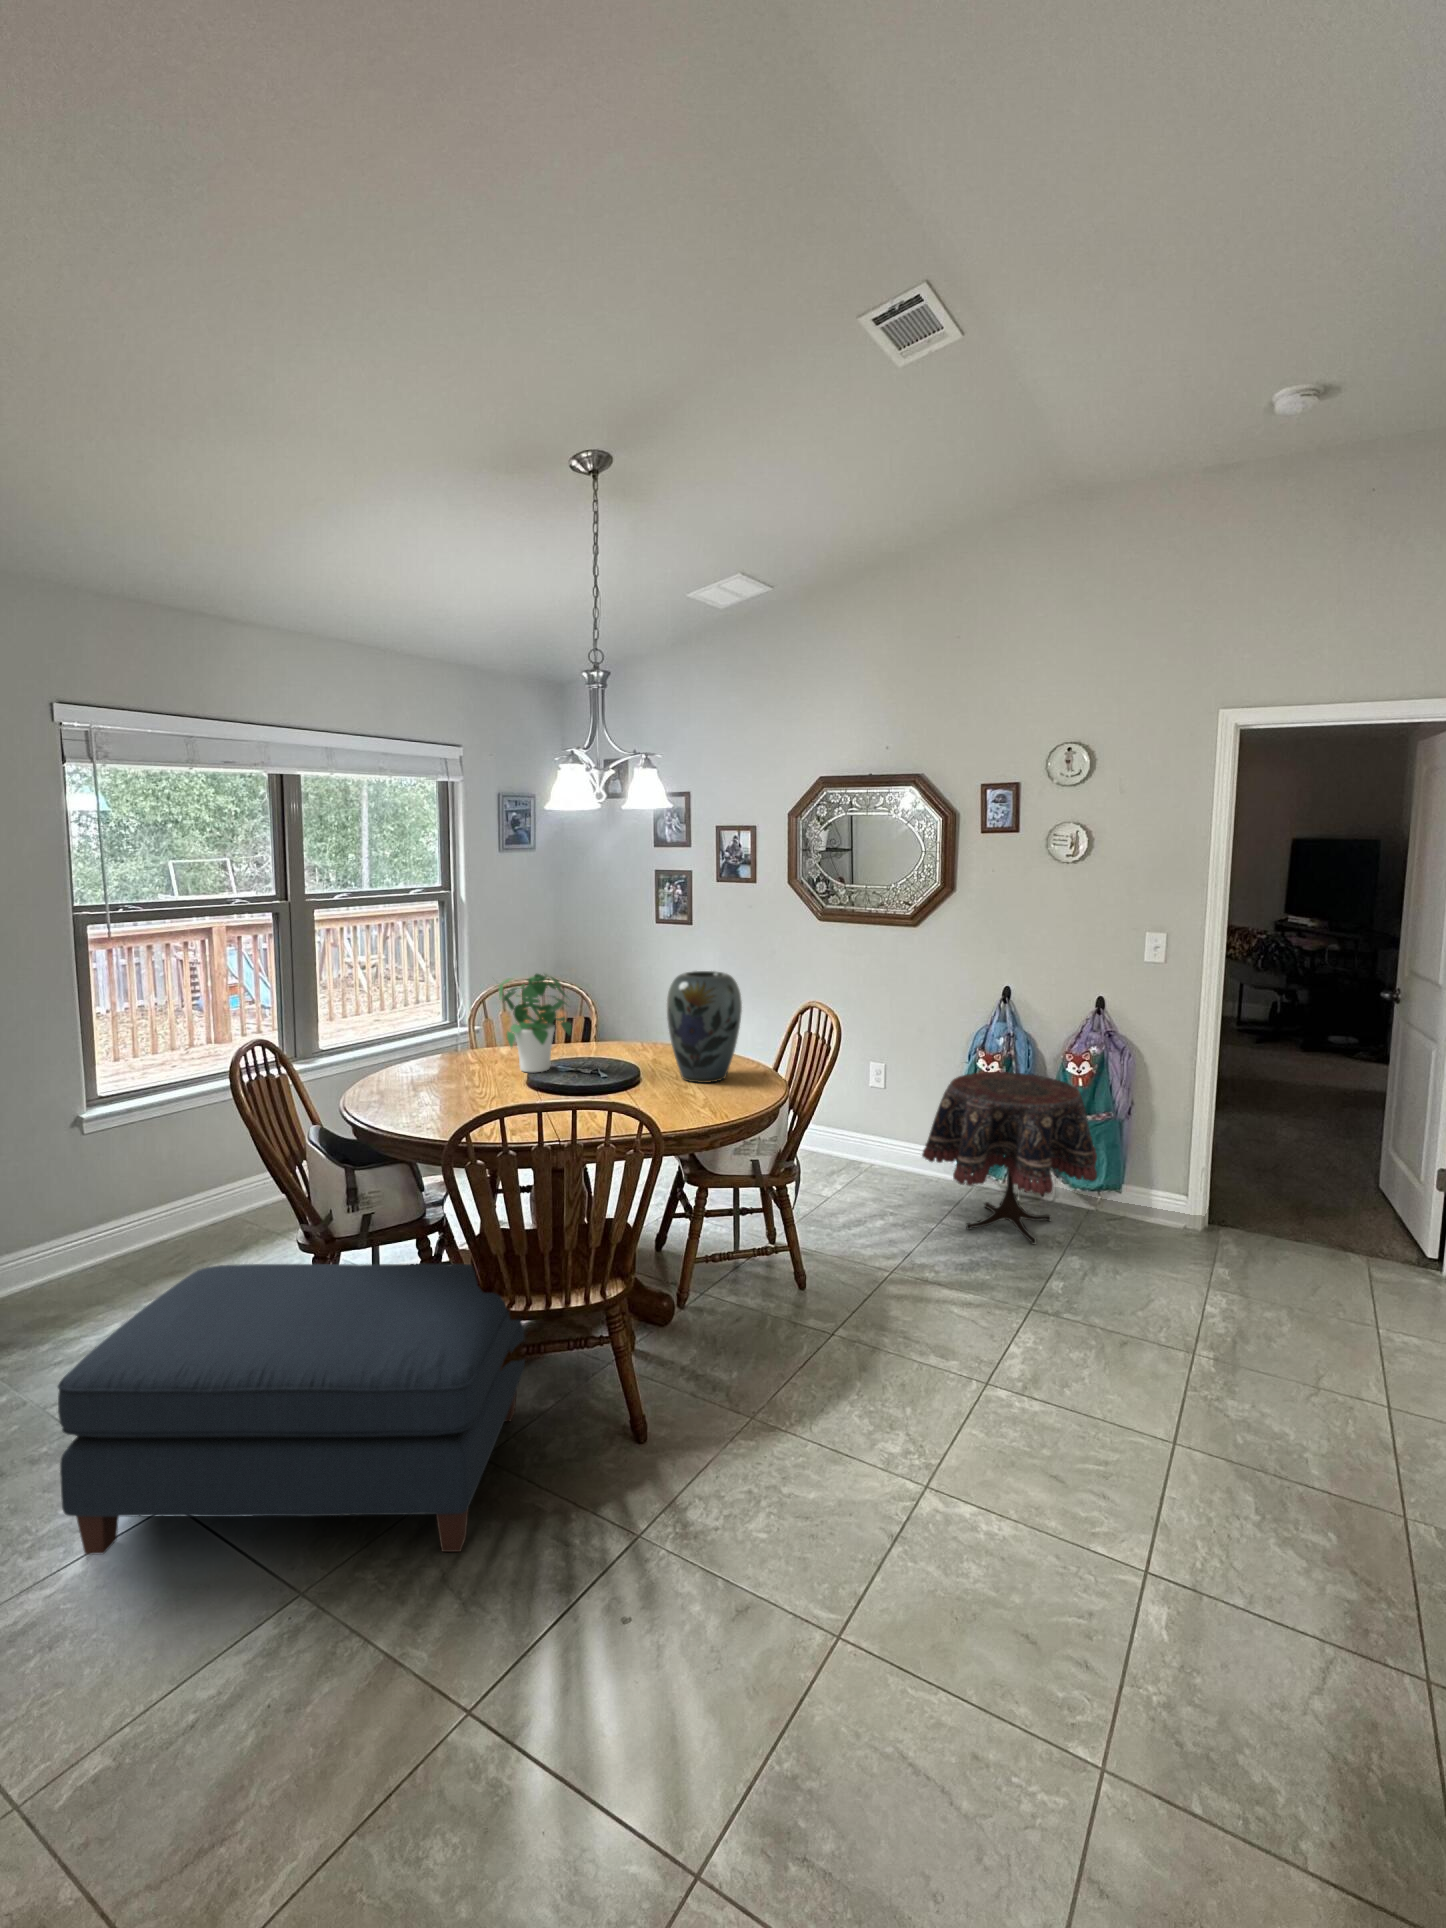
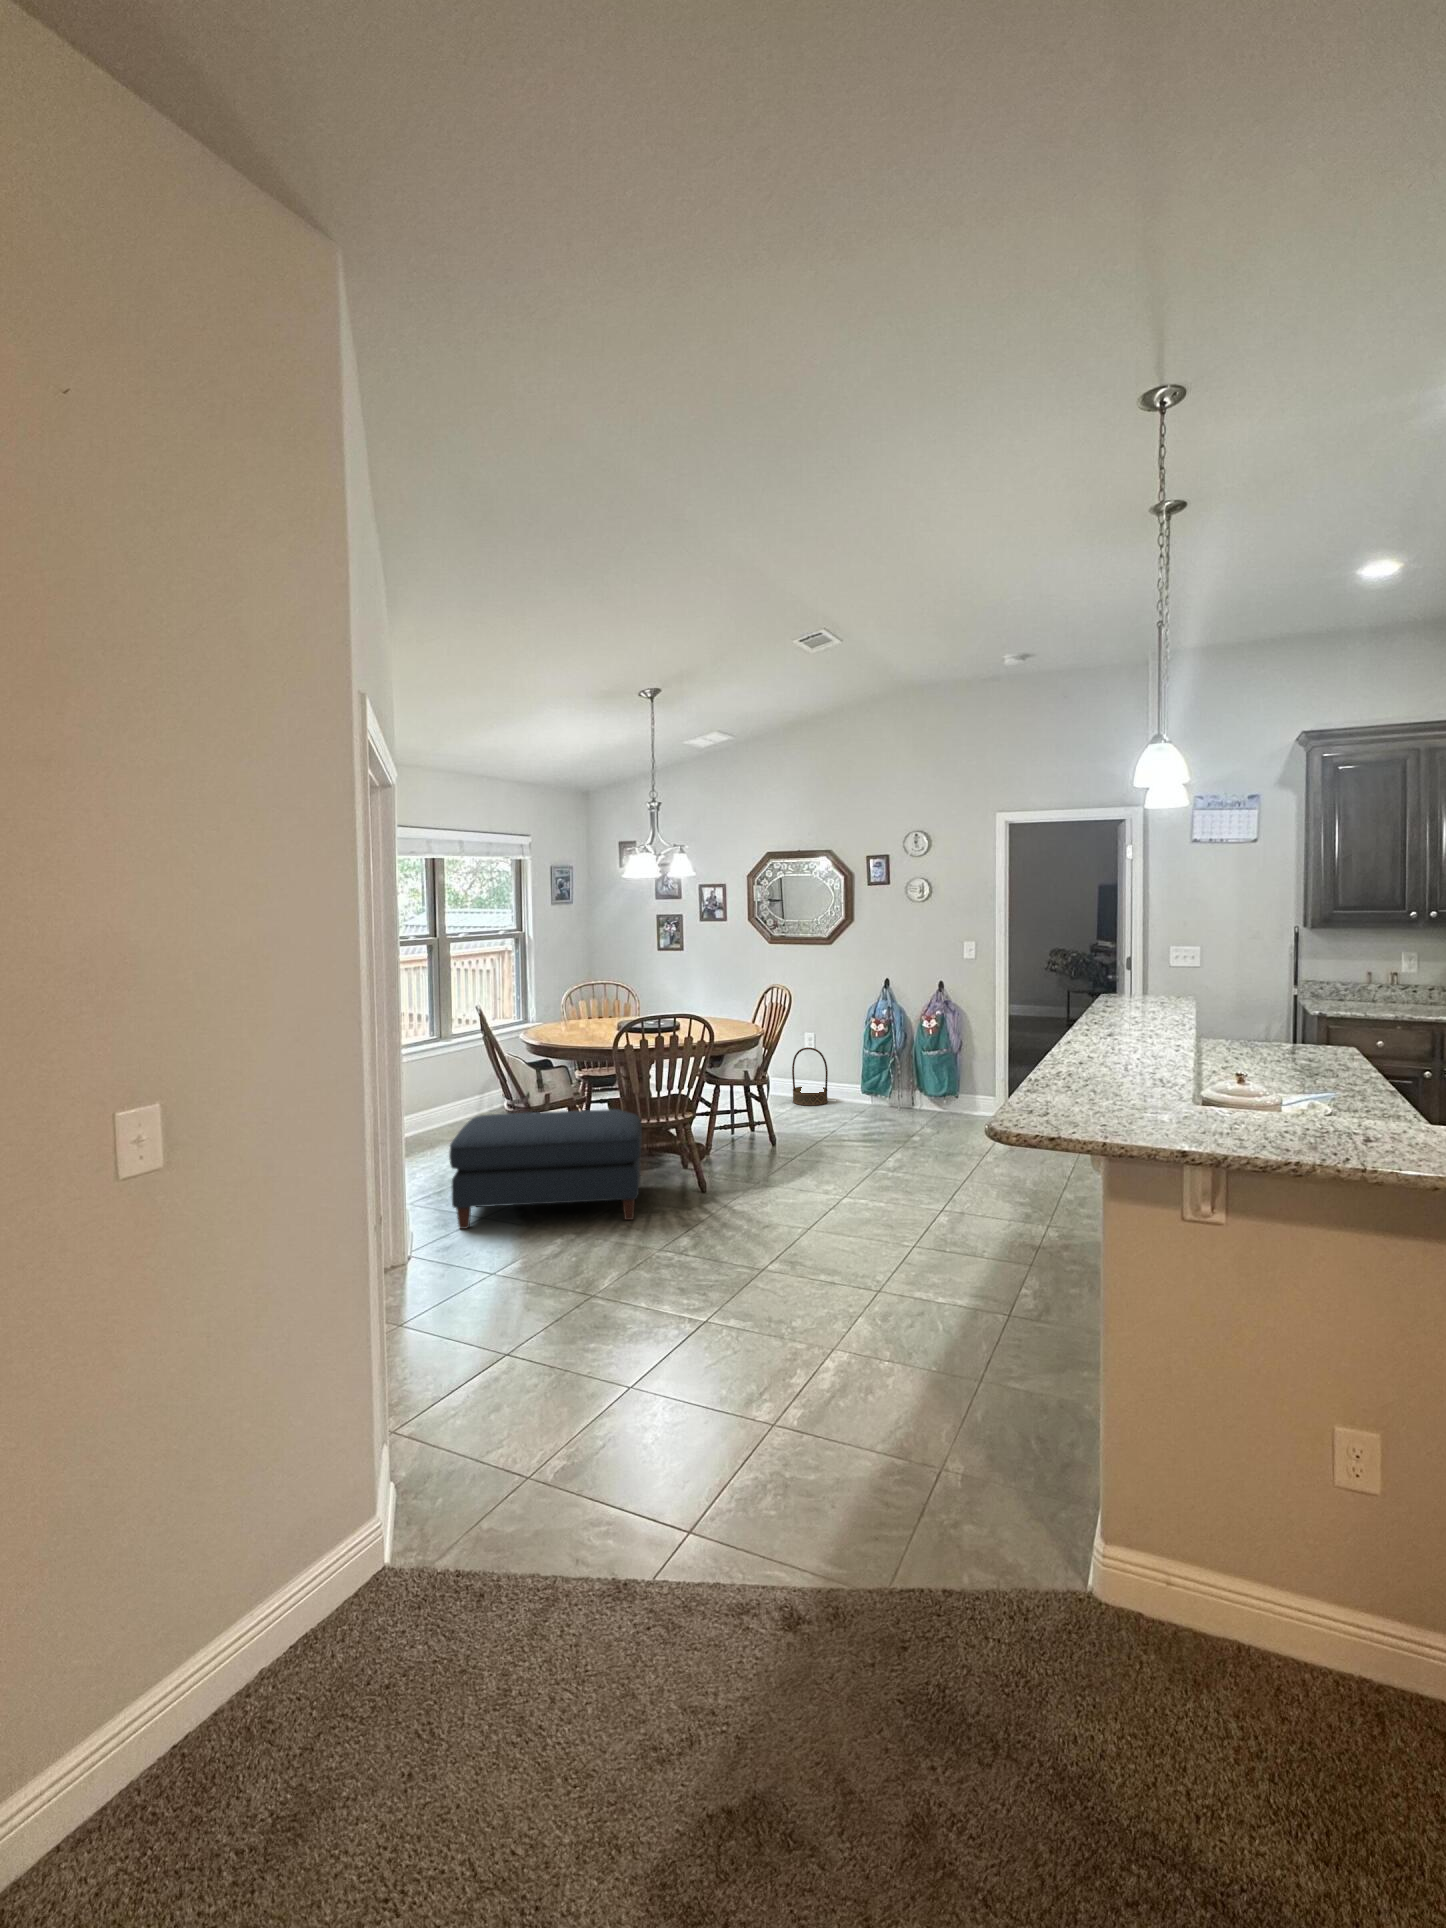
vase: present [667,971,742,1083] -> none [695,967,736,1027]
potted plant: present [499,974,572,1072] -> none [596,969,639,1027]
side table: present [922,1072,1097,1245] -> none [839,1030,941,1125]
basket: none [846,1088,903,1183] -> present [792,1047,828,1106]

